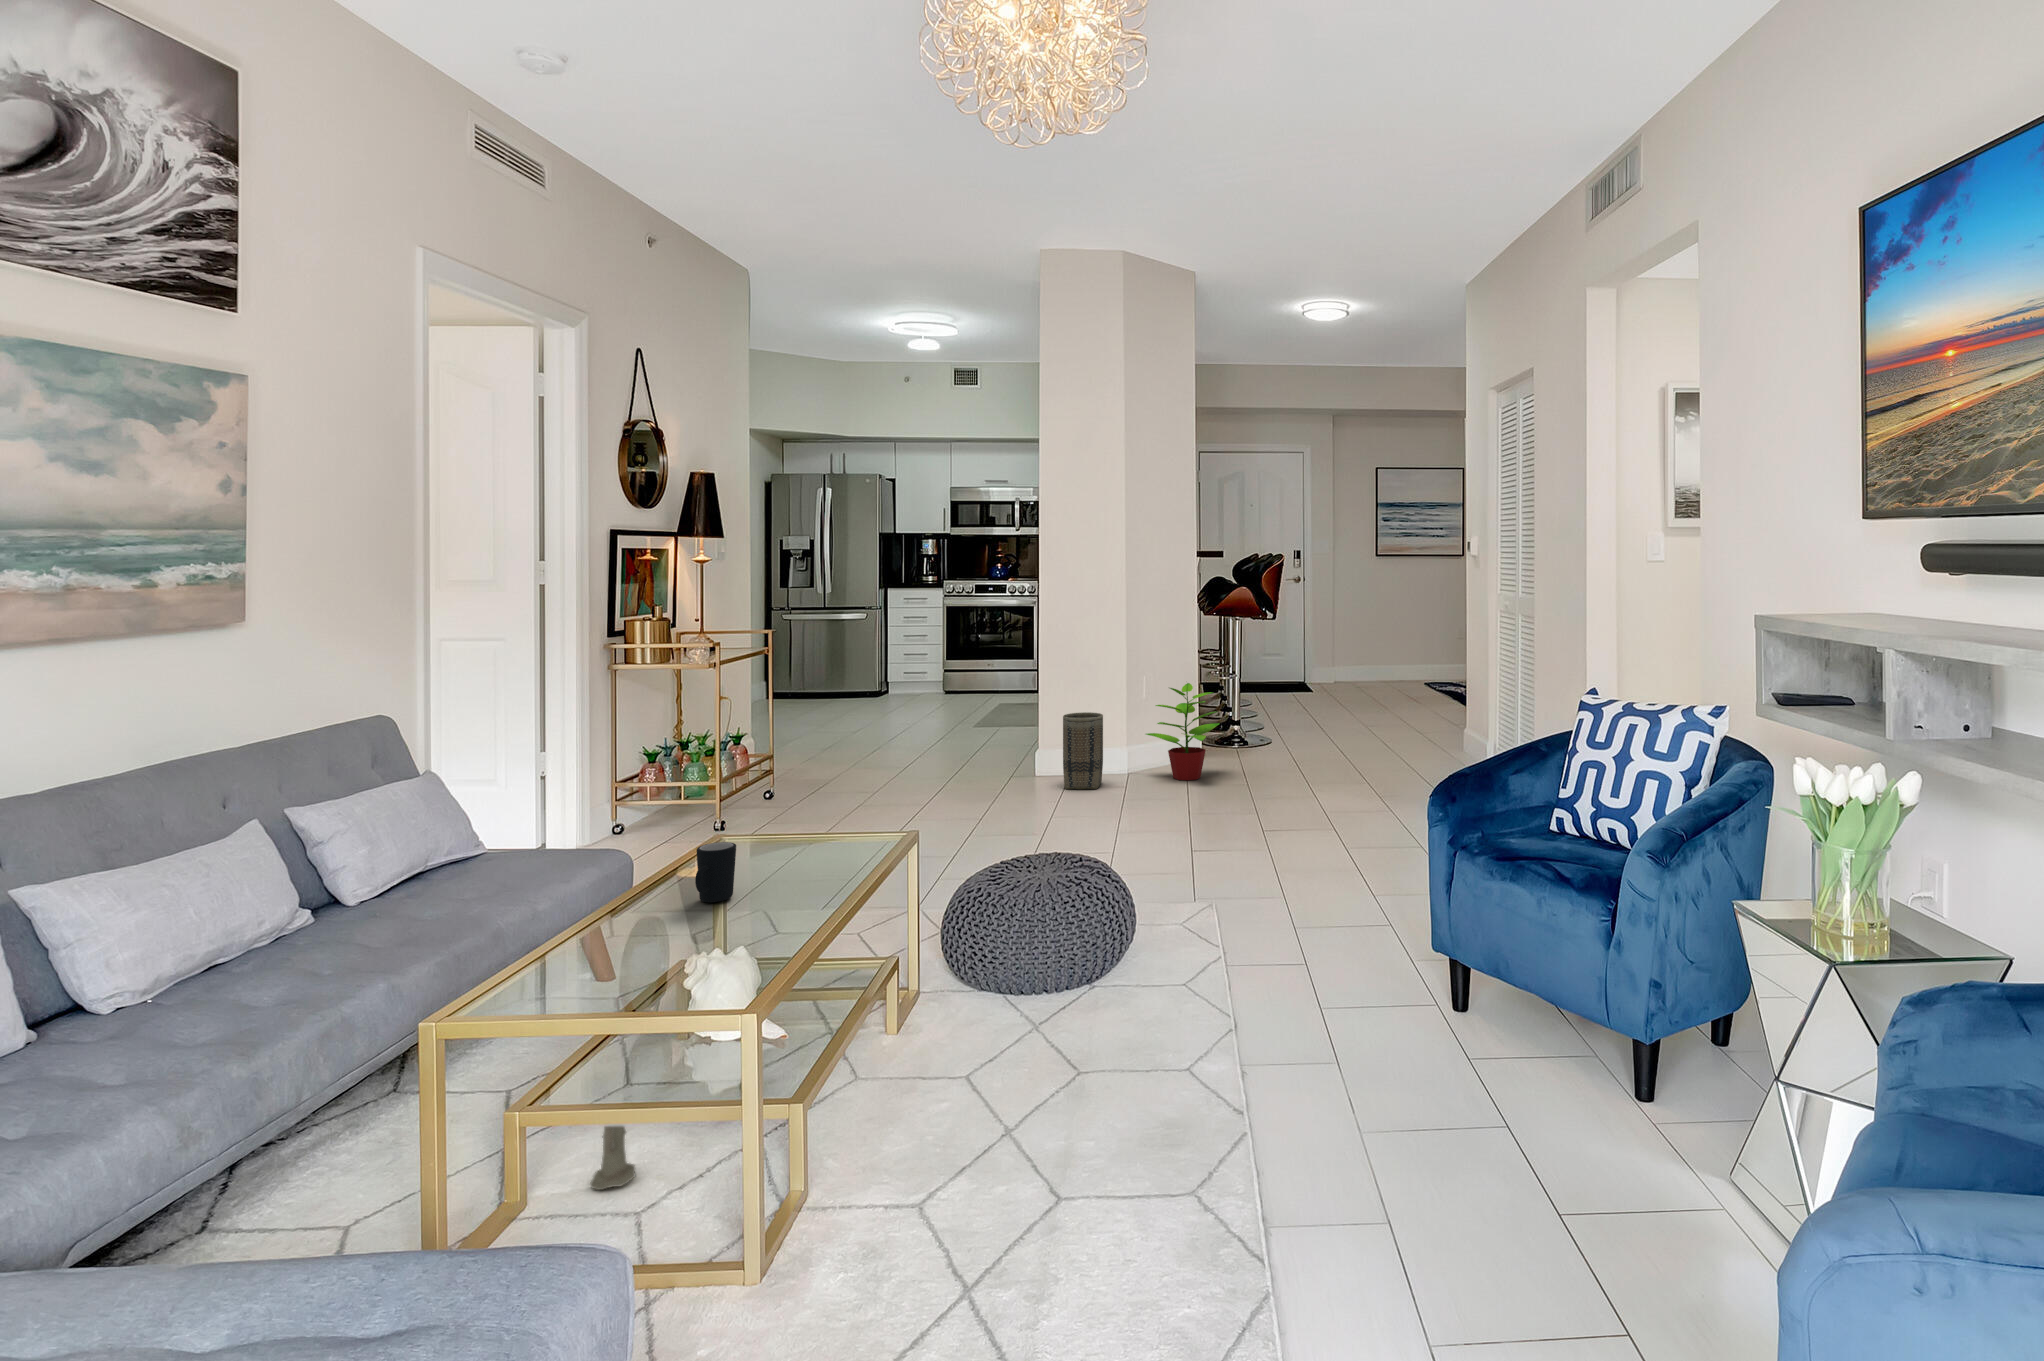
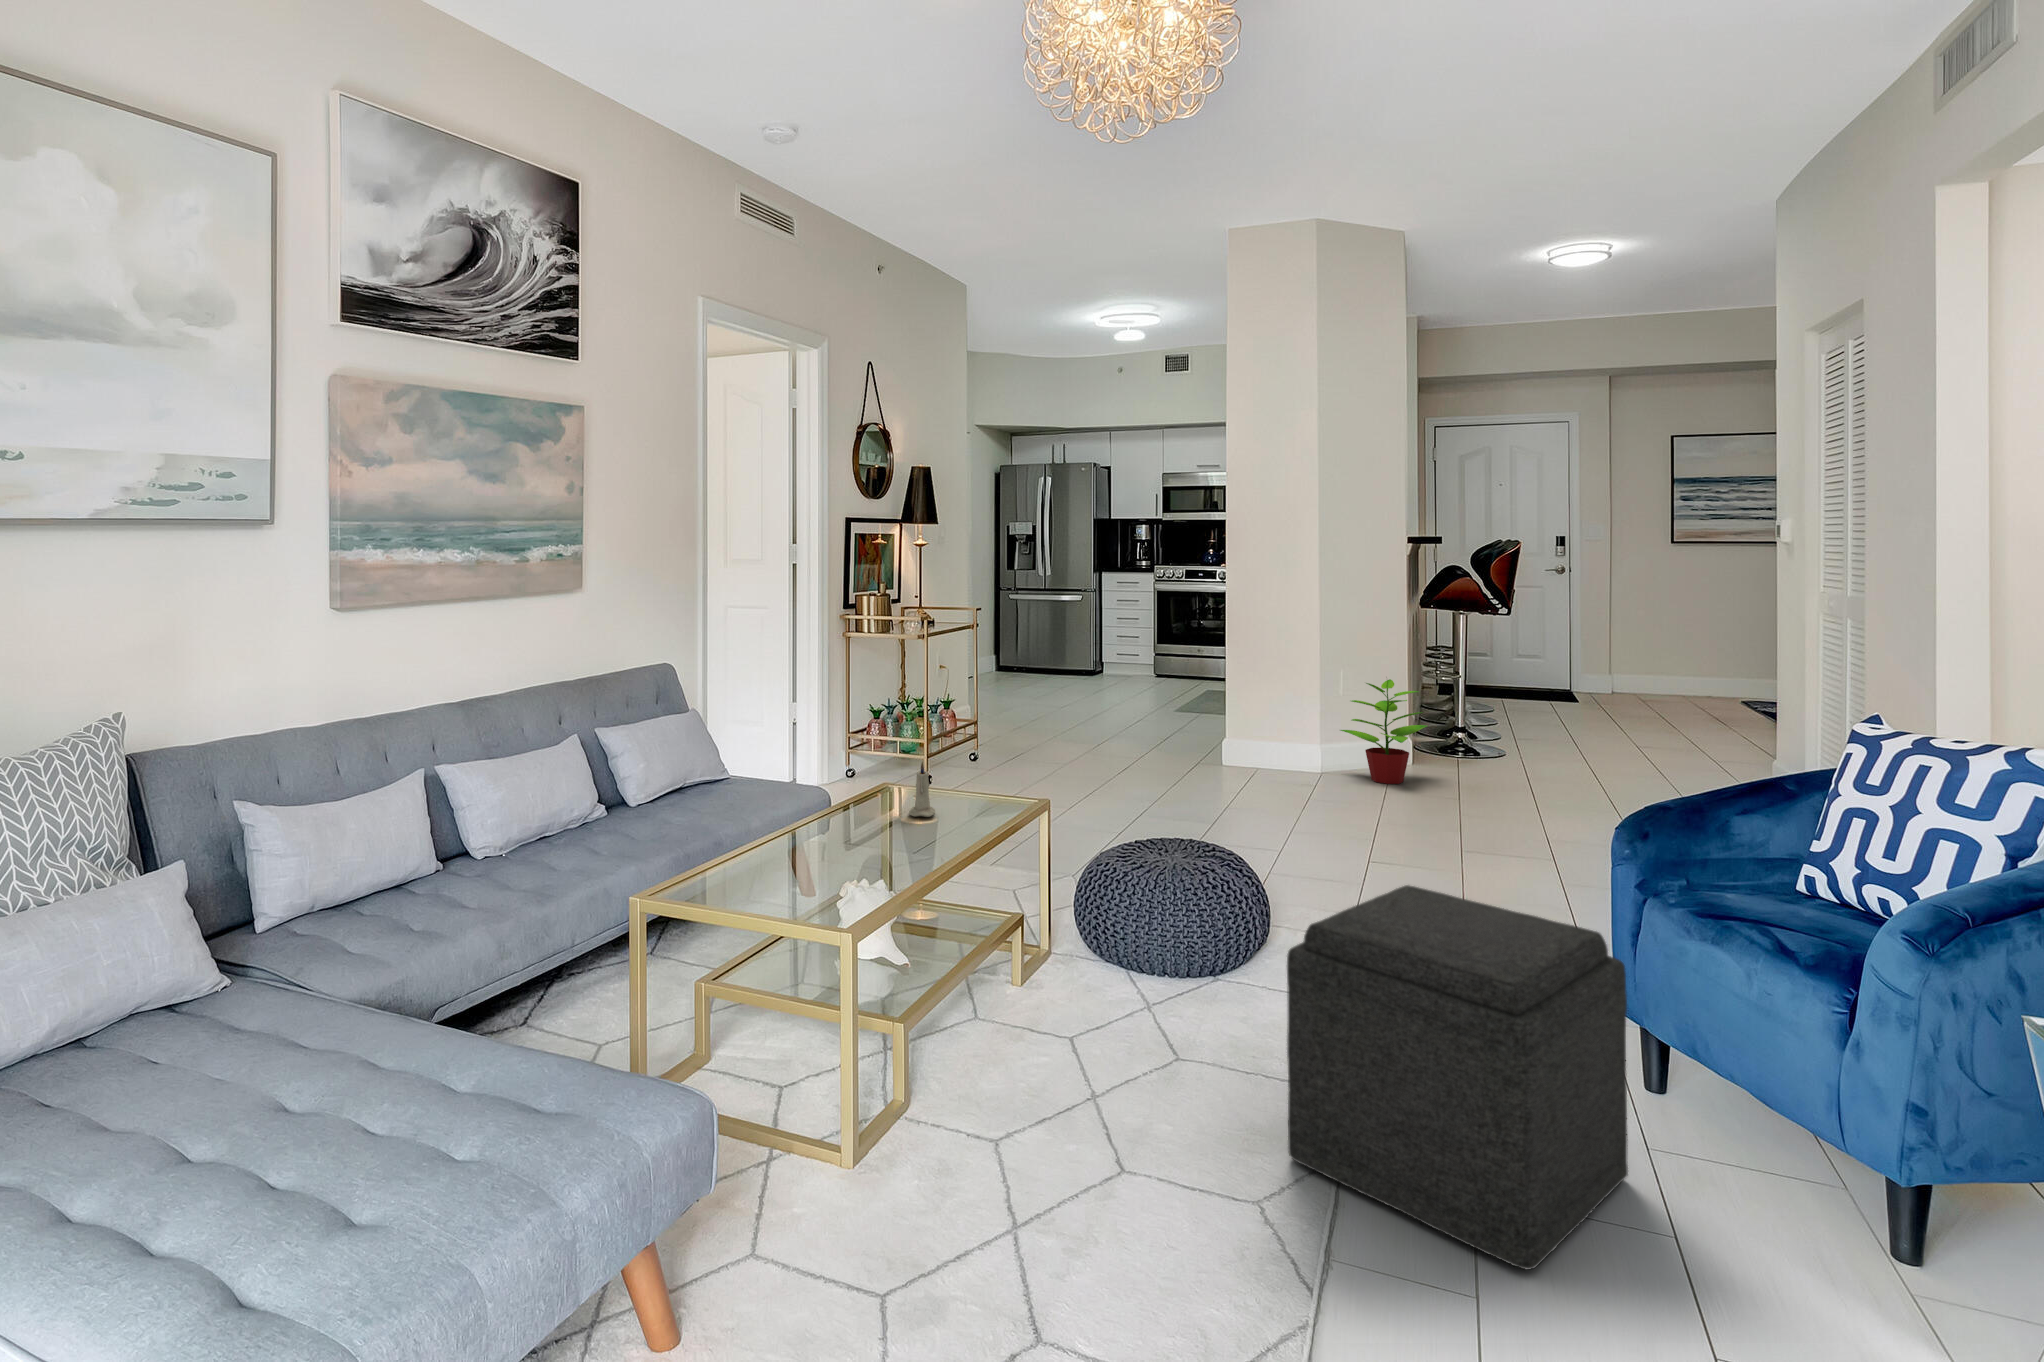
basket: present [1063,712,1103,789] -> none [1249,702,1291,782]
mug: present [695,842,736,902] -> none [851,787,885,838]
ottoman: none [1206,868,1464,1185] -> present [1287,885,1628,1269]
candle: present [590,1126,635,1190] -> present [909,762,935,817]

